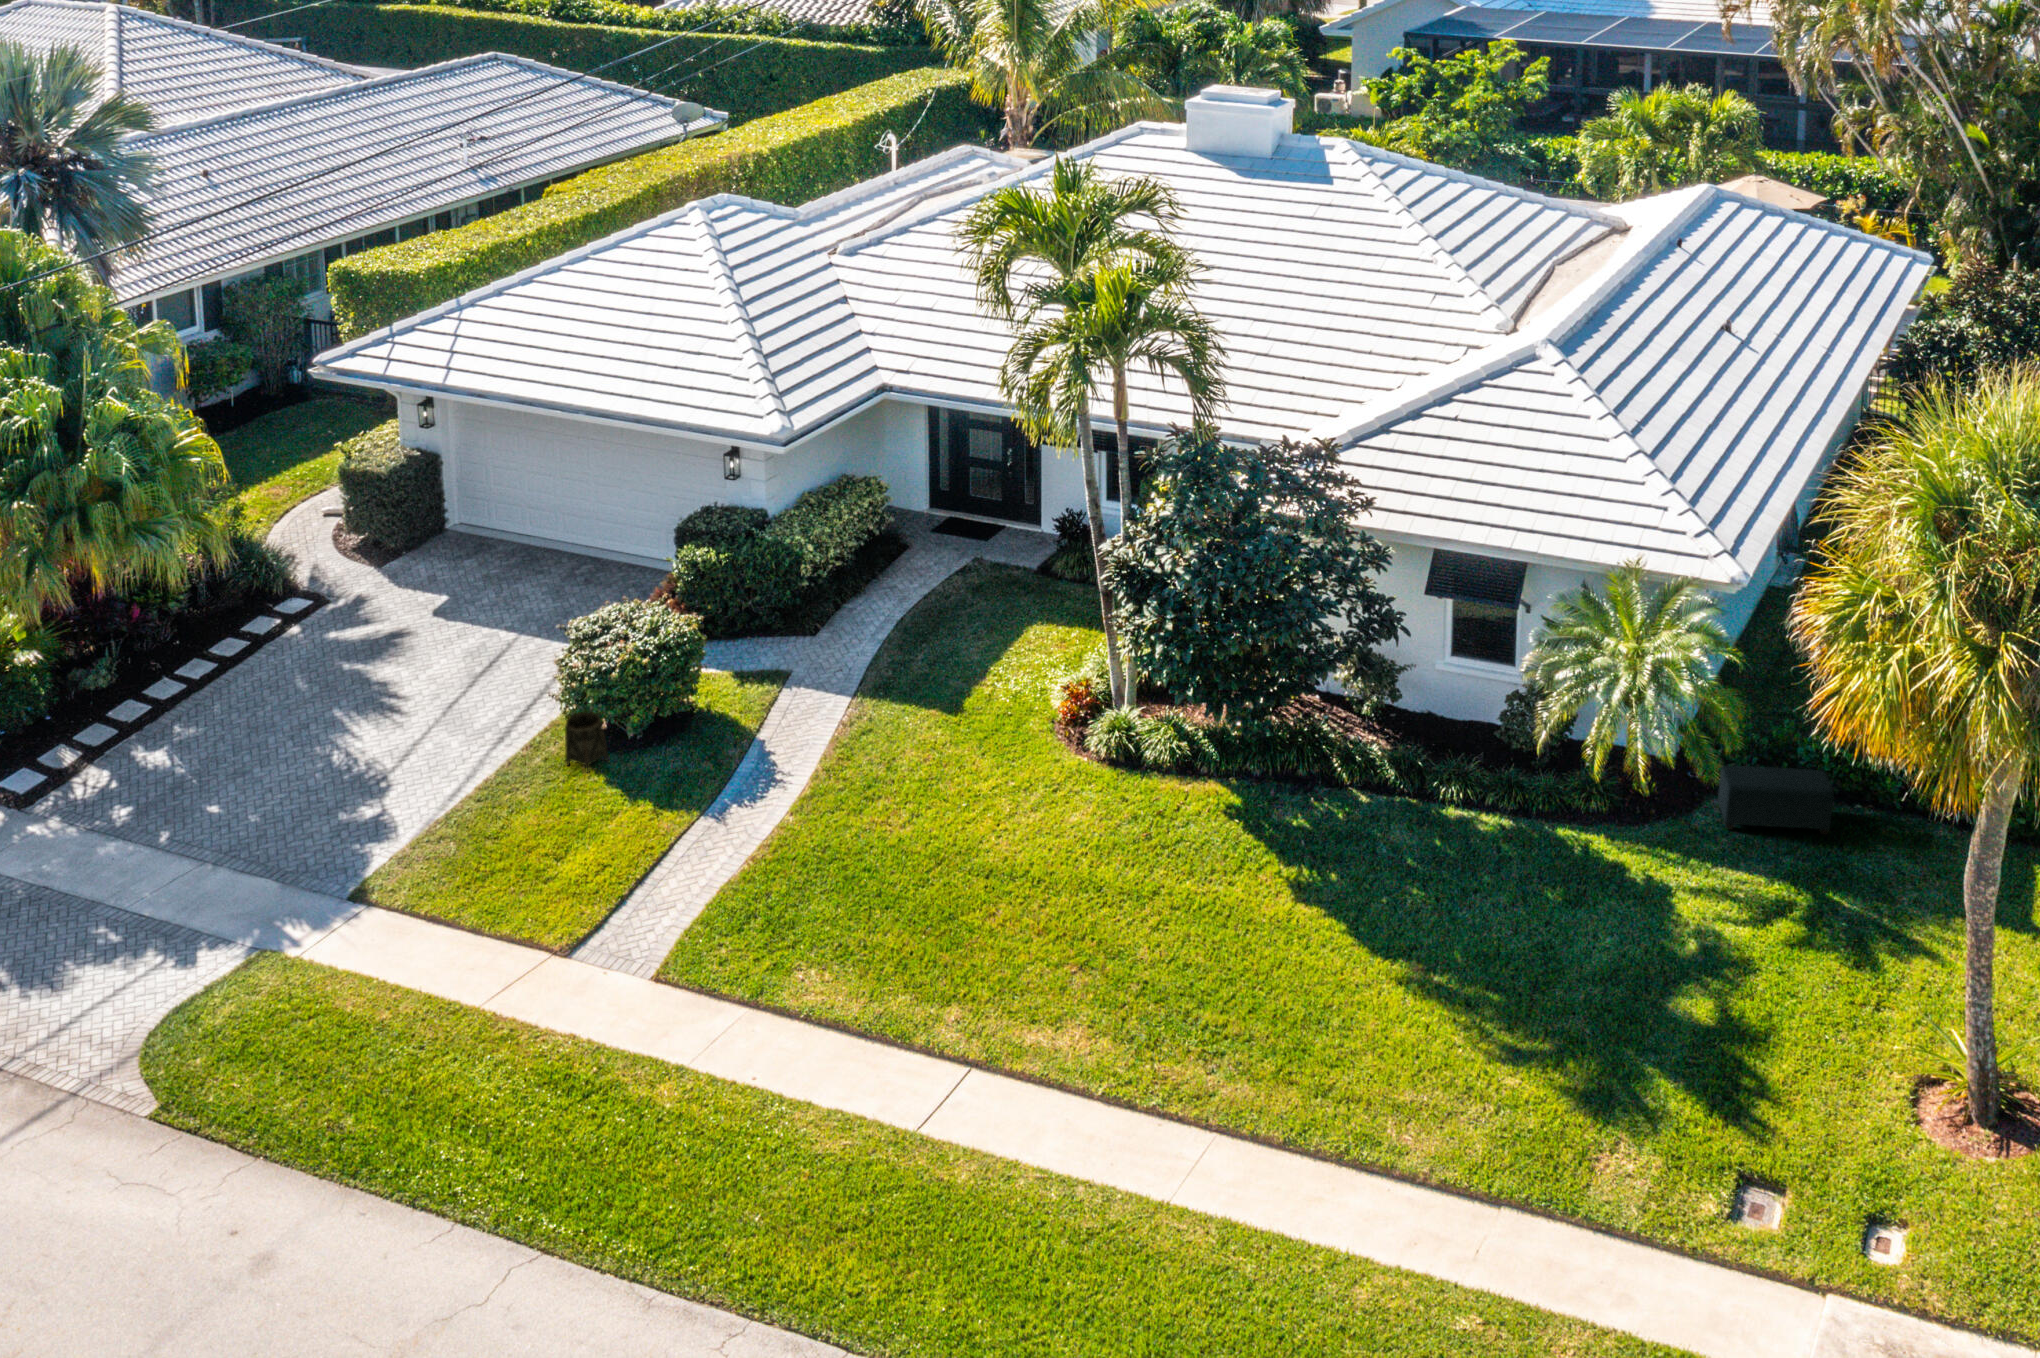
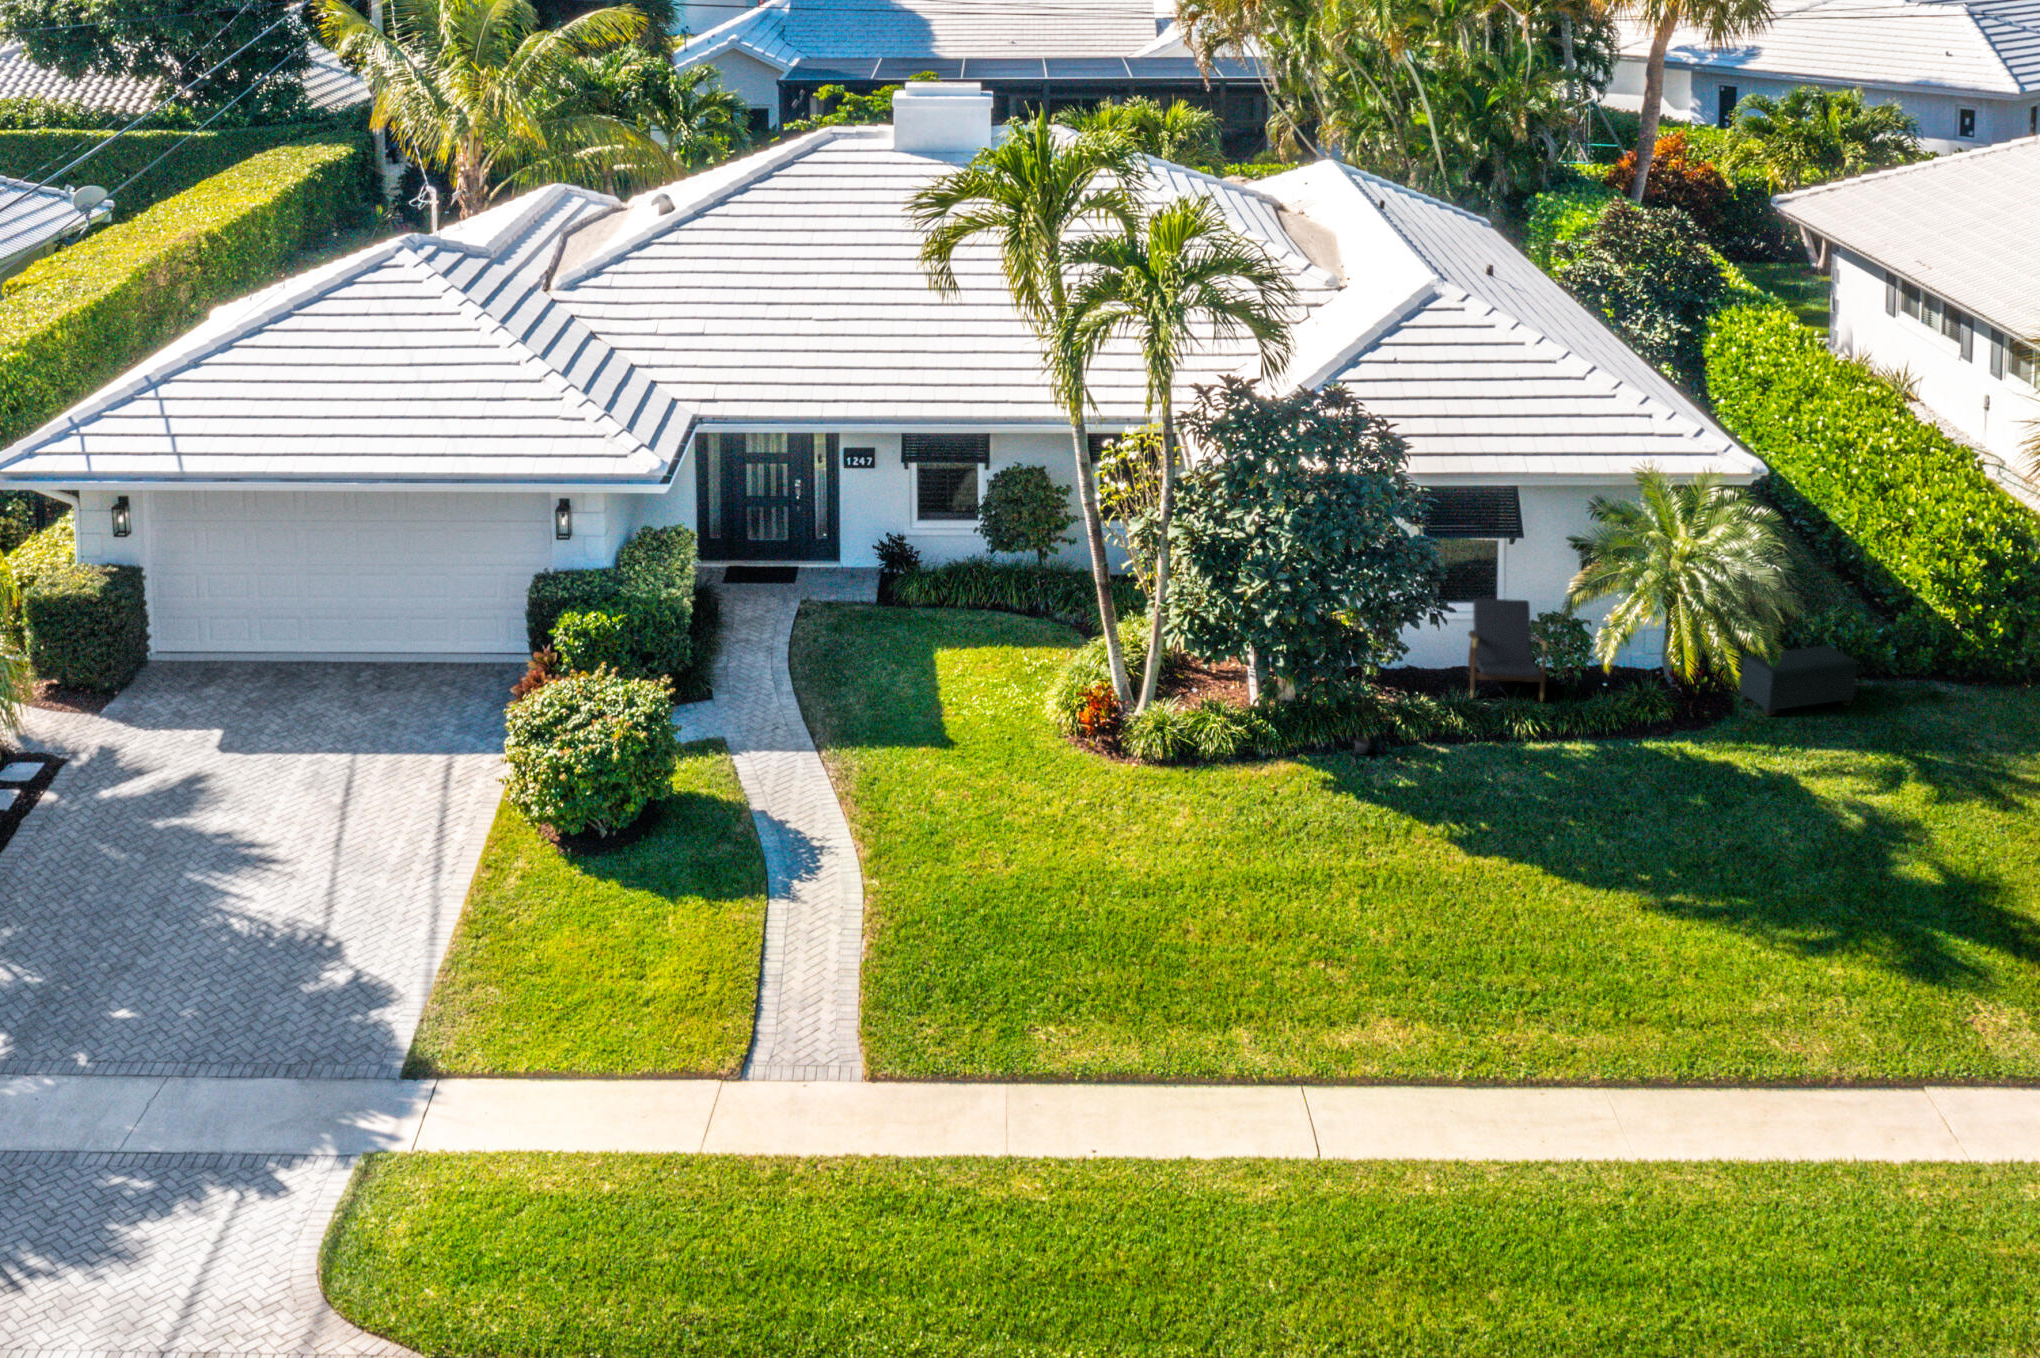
lounge chair: none [1449,660,1532,771] -> present [1468,598,1548,701]
basket: present [565,711,609,773] -> none [554,807,602,881]
potted plant: none [1284,732,1311,790] -> present [1353,694,1379,754]

